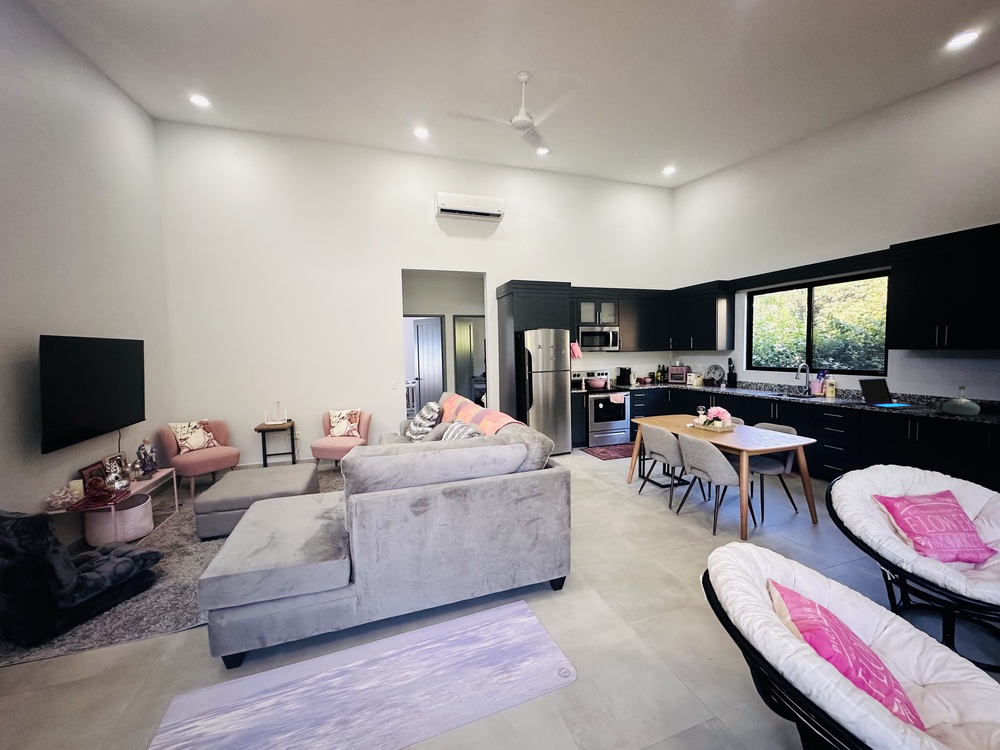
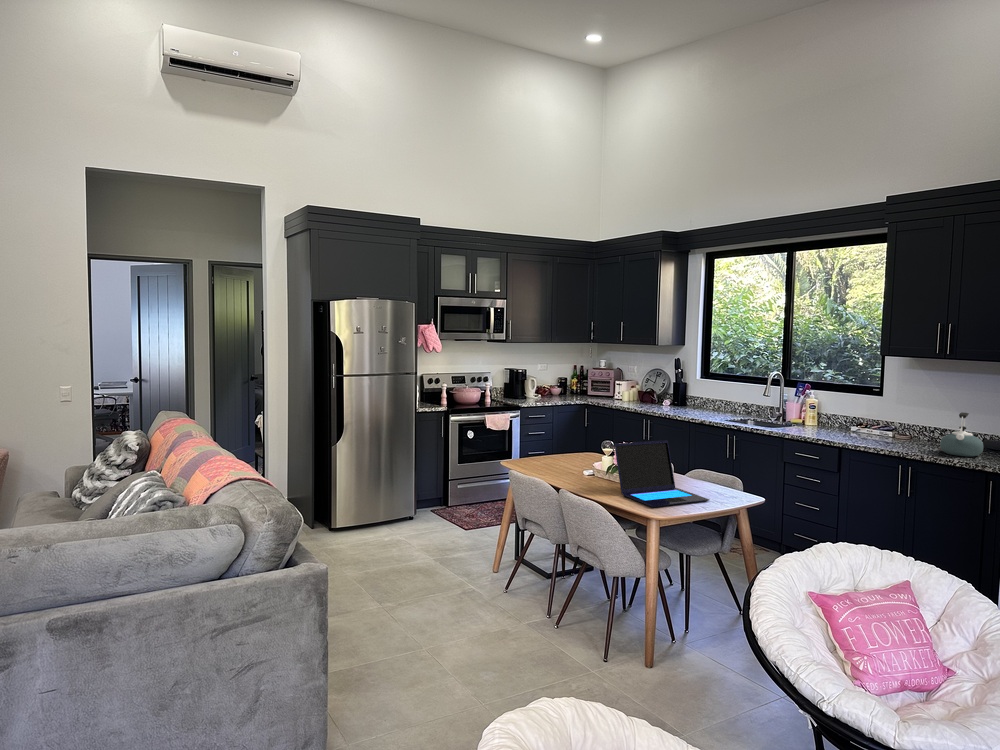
laptop: present [859,378,925,409] -> present [614,440,709,507]

